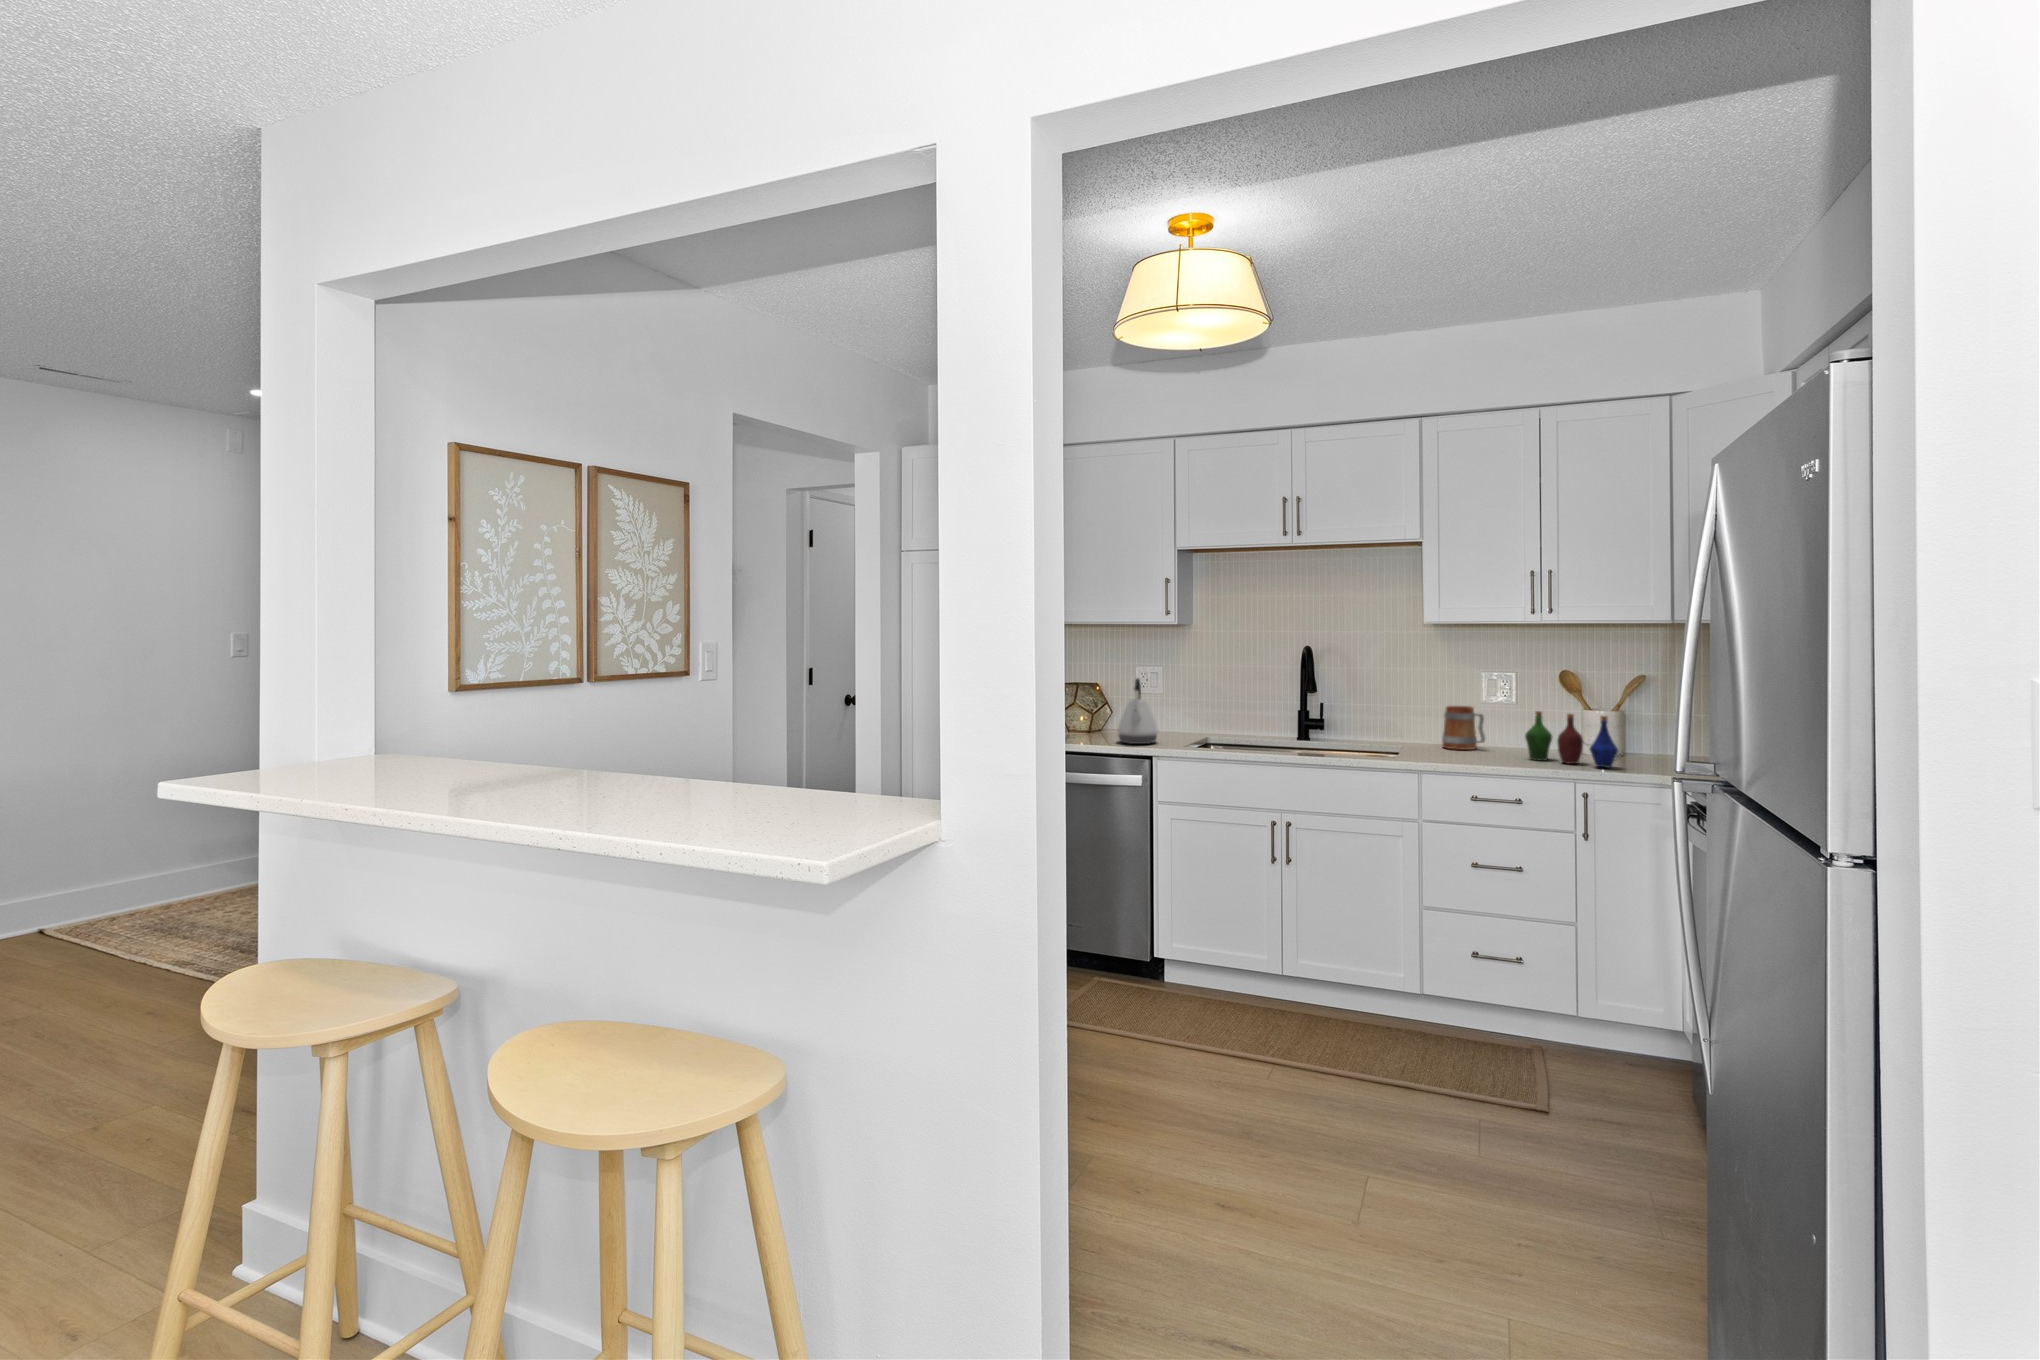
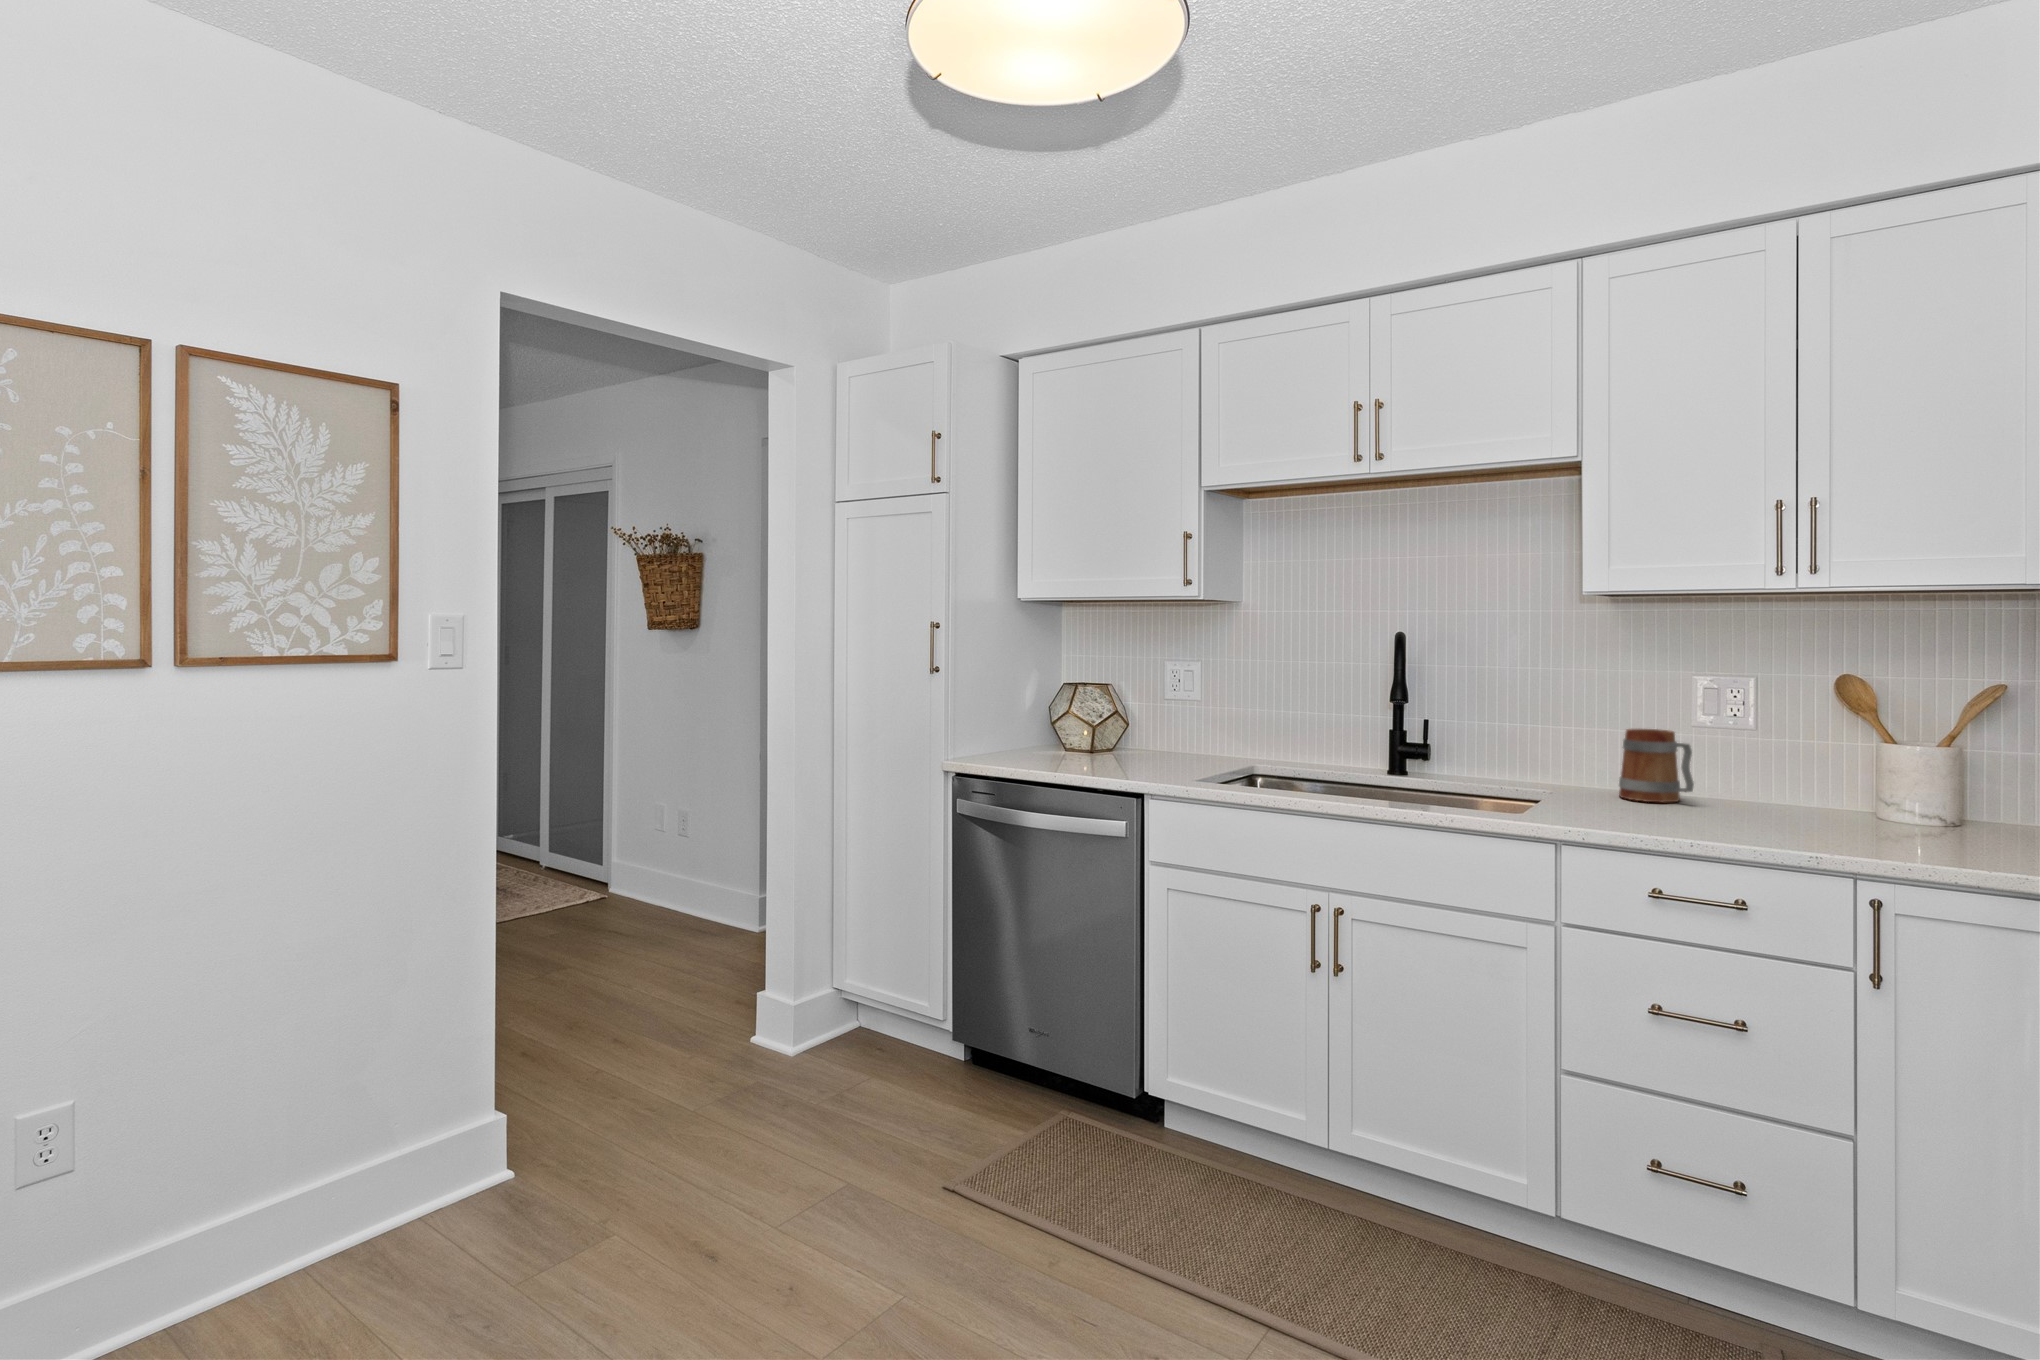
kettle: present [1117,678,1158,744] -> none [1108,677,1169,774]
bottle: present [1525,711,1618,768] -> none [1763,743,1948,851]

